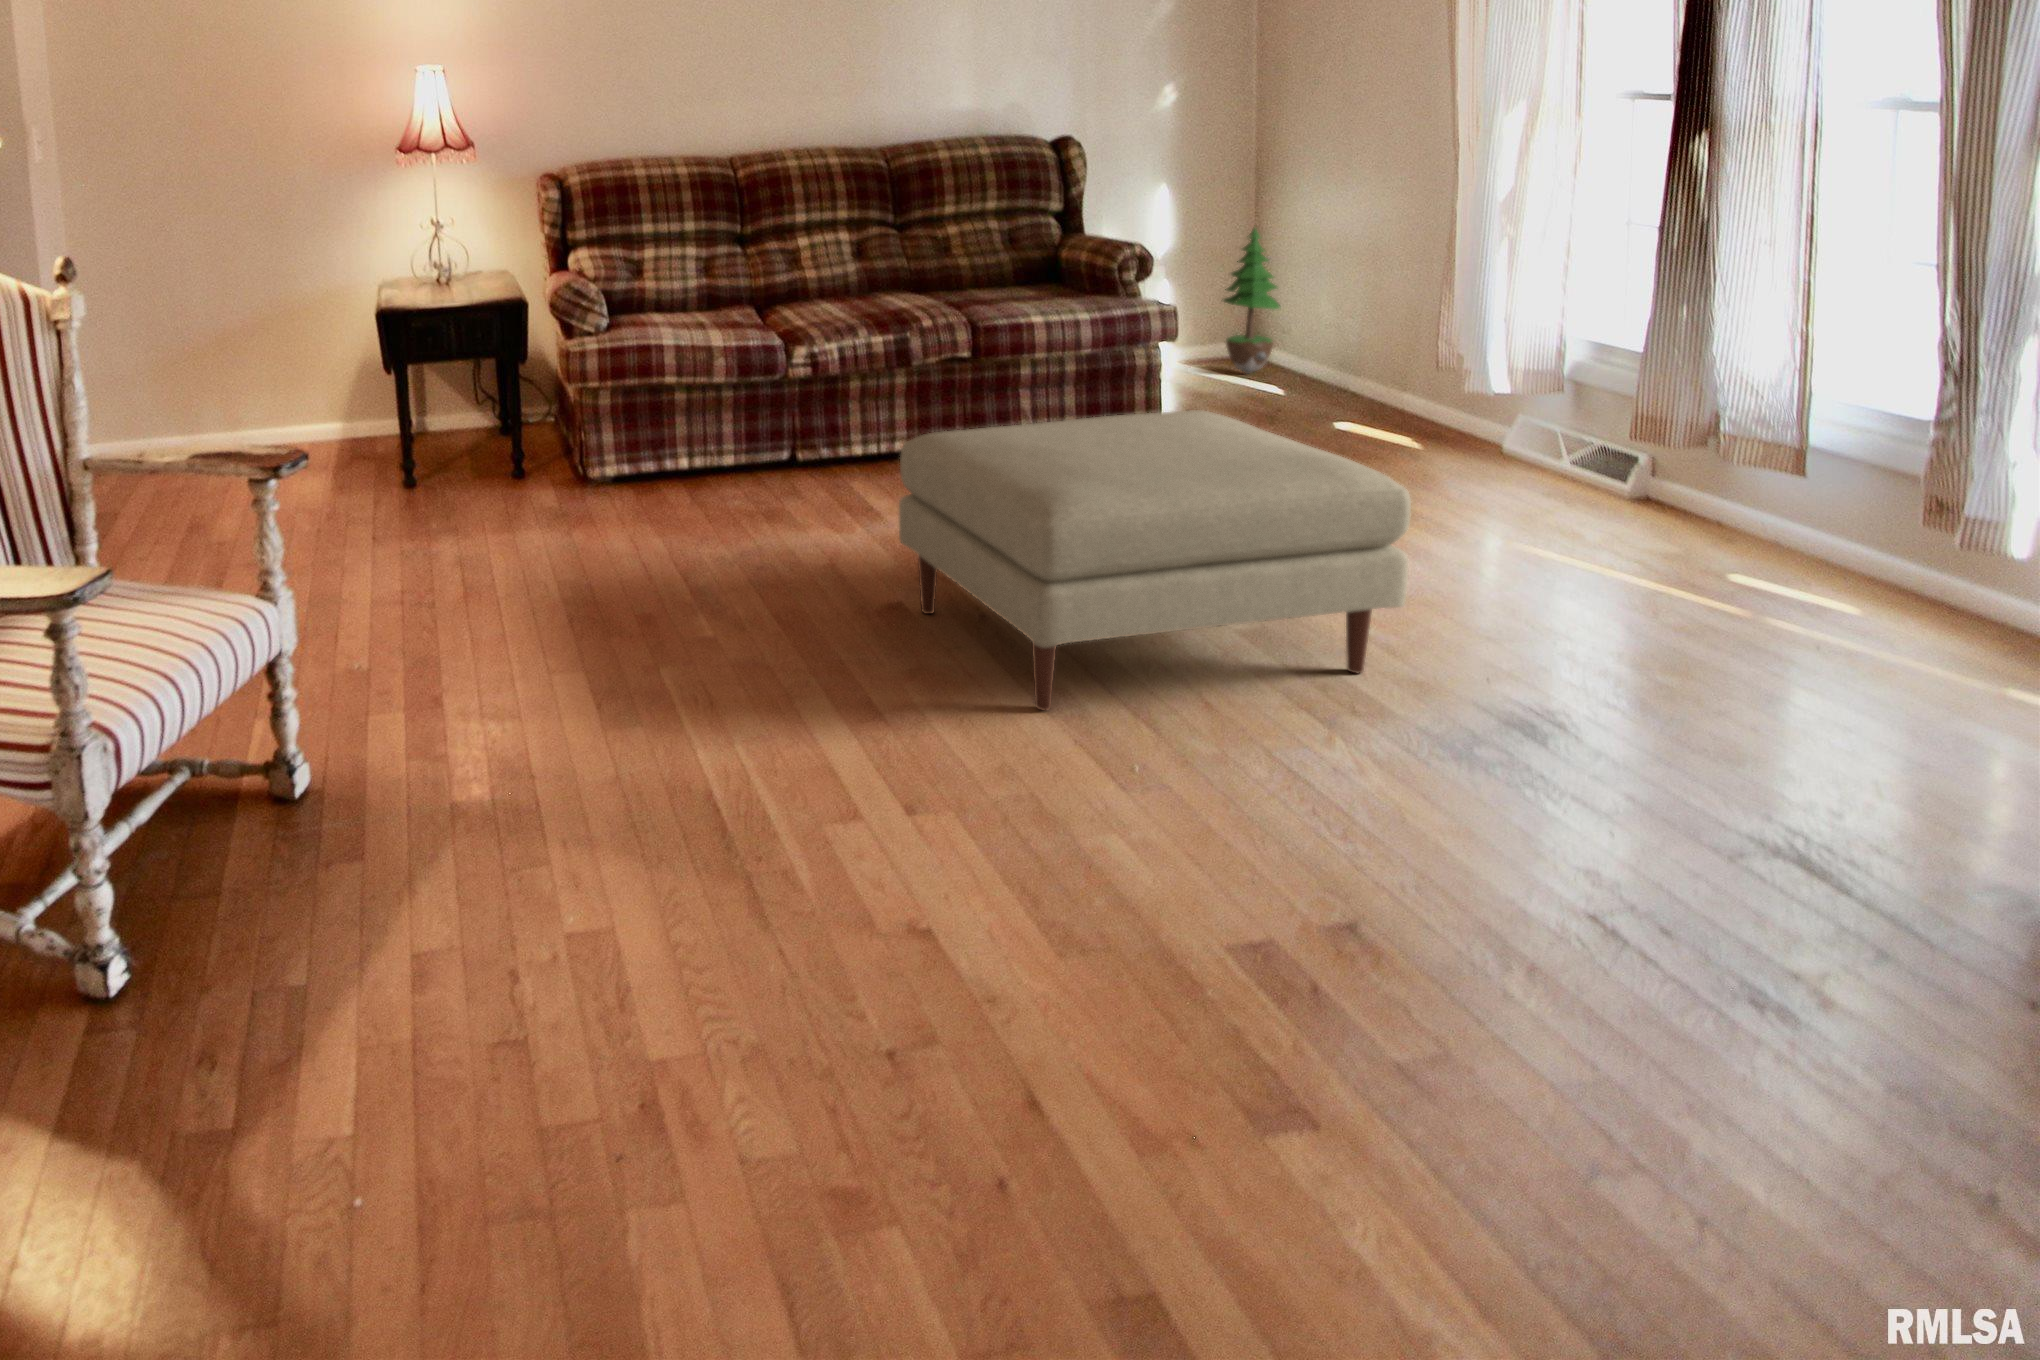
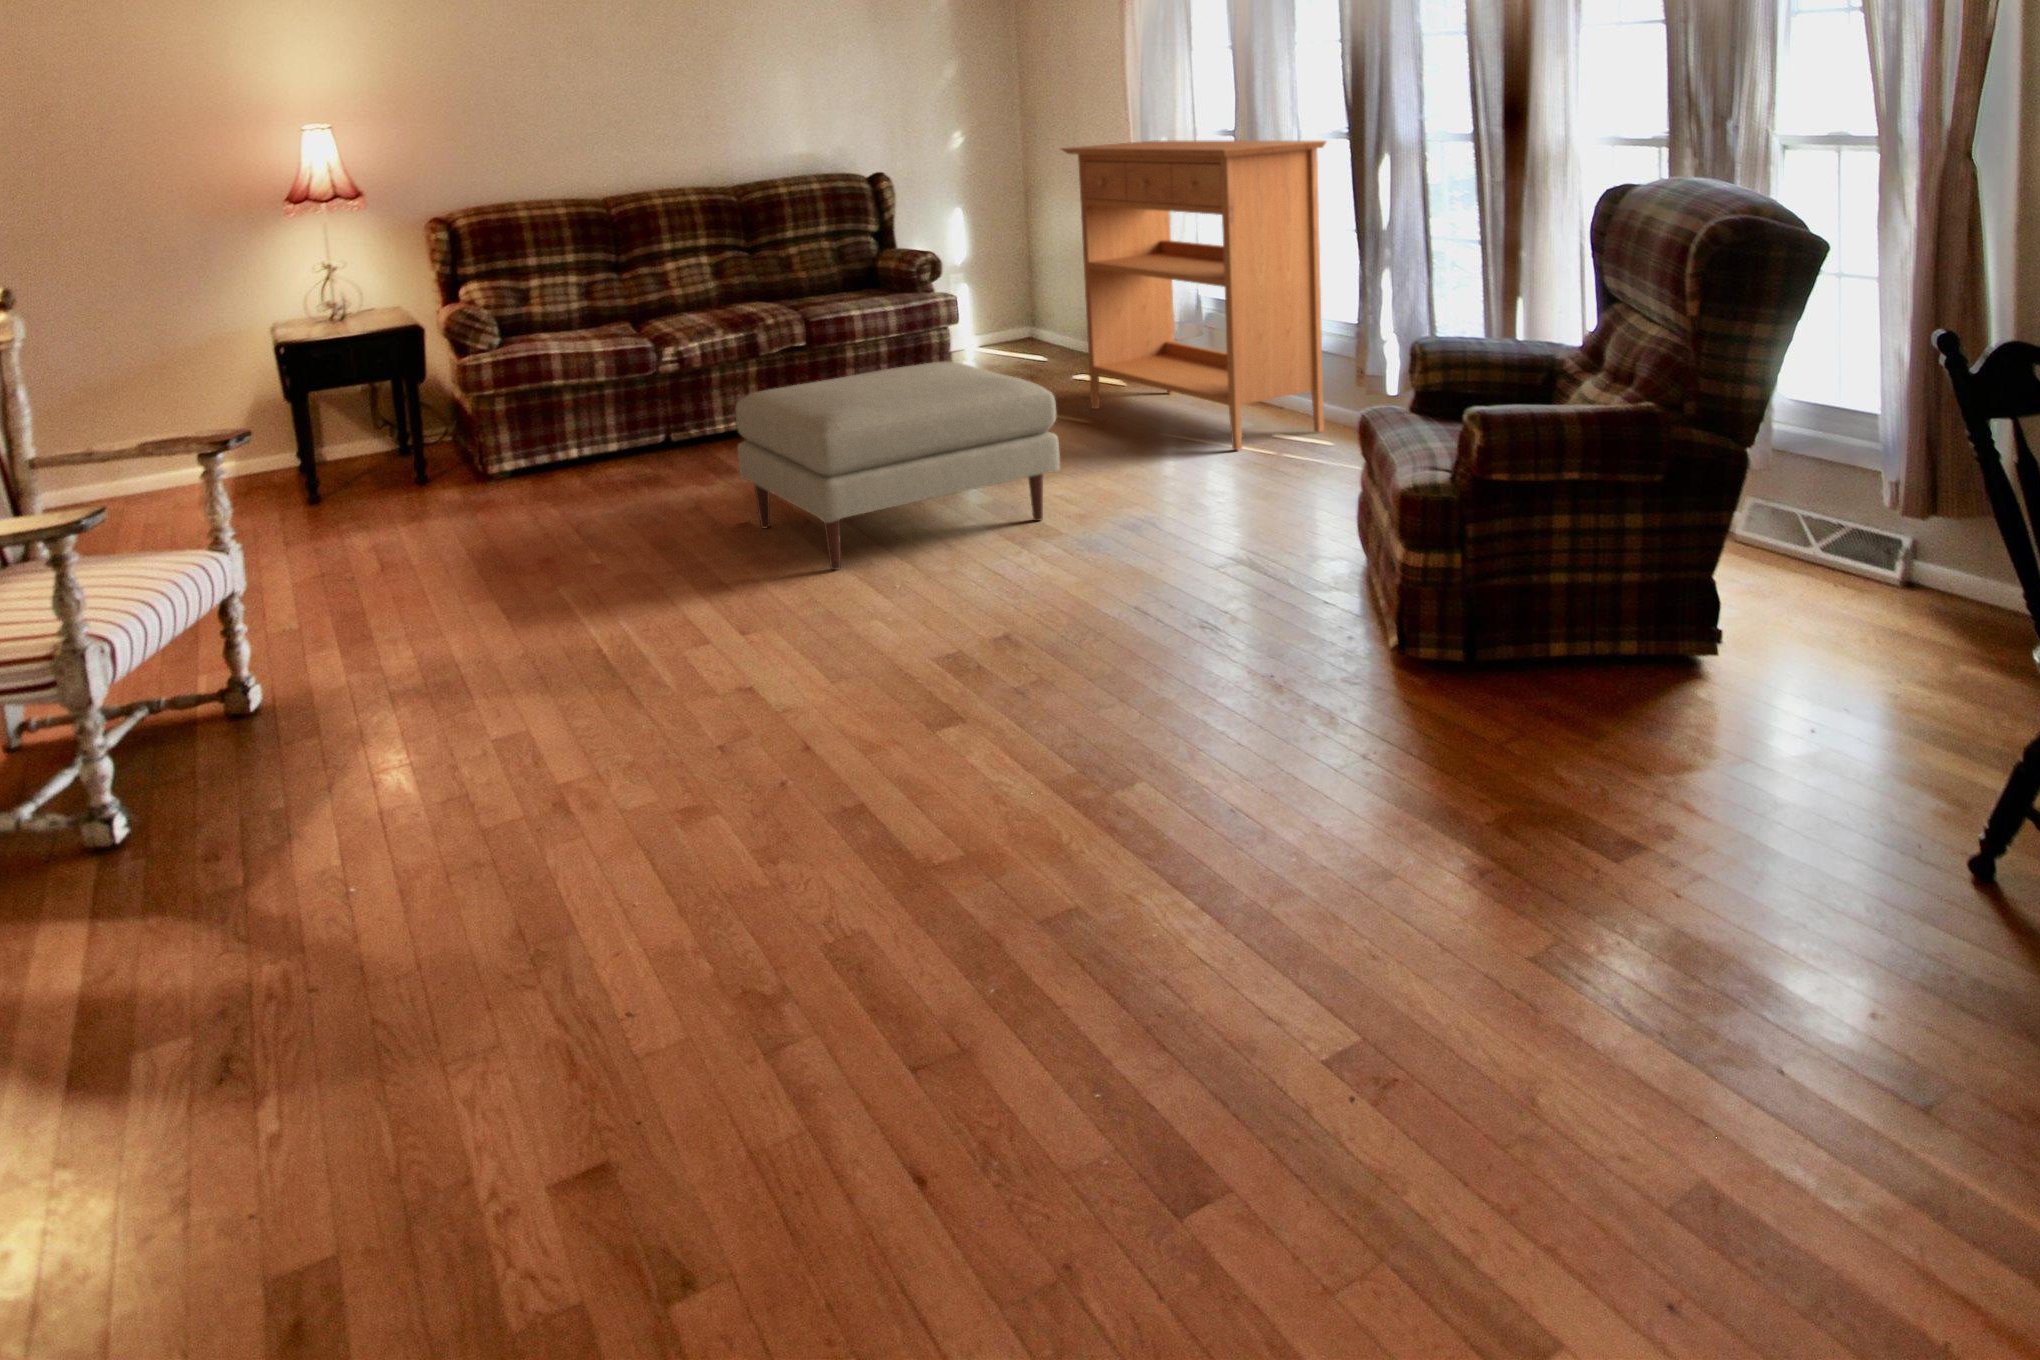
console table: none [1370,103,1919,588] -> present [1062,141,1326,450]
potted tree: present [1222,228,1280,374] -> none [1004,236,1046,351]

